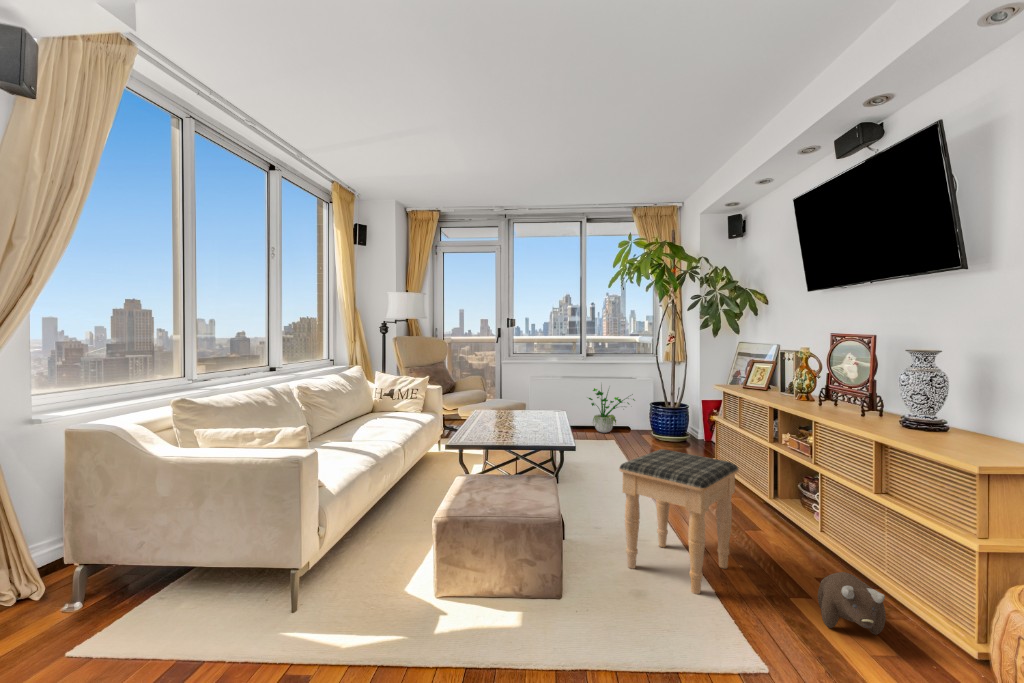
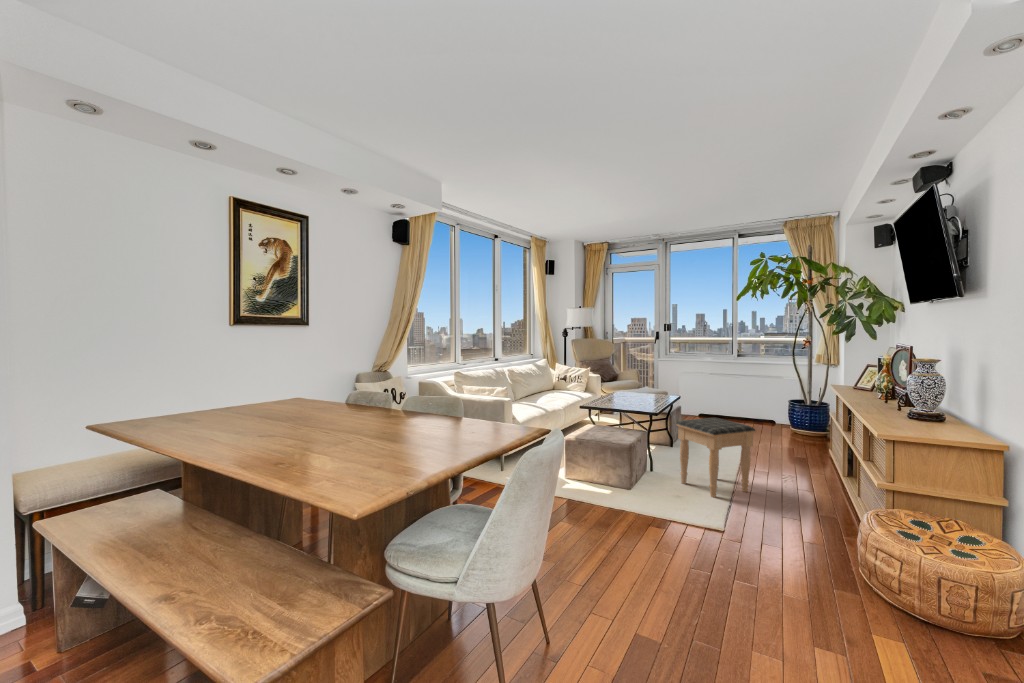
potted plant: present [589,387,635,433] -> none [723,375,772,420]
plush toy: present [818,572,886,635] -> none [775,490,812,525]

